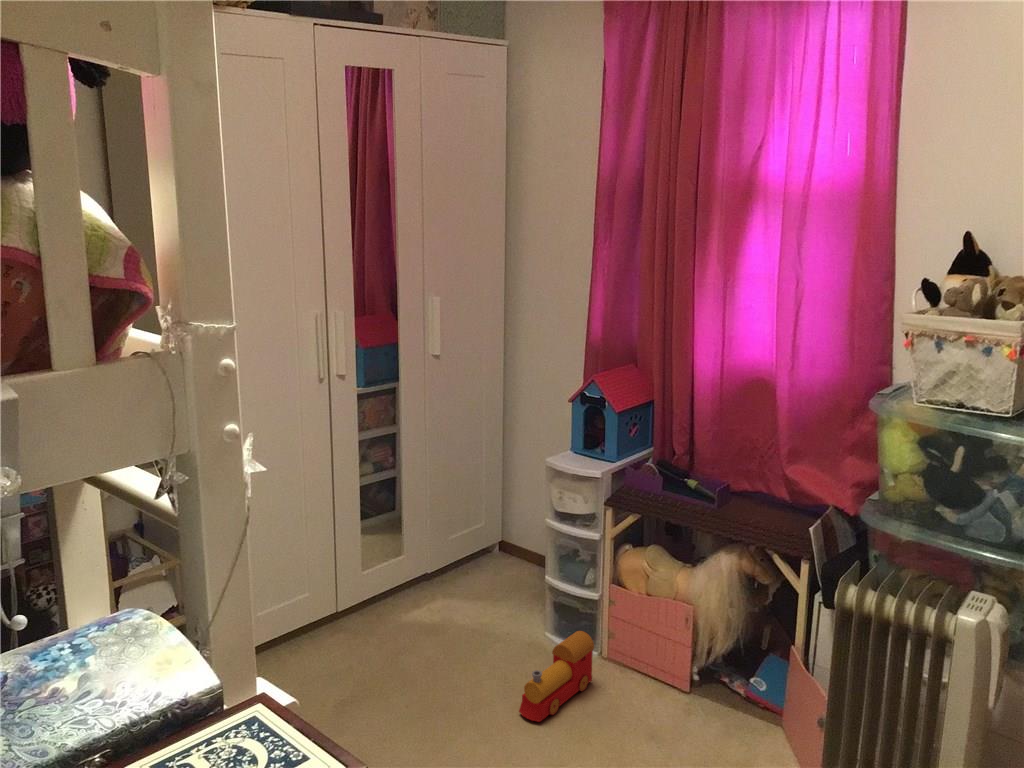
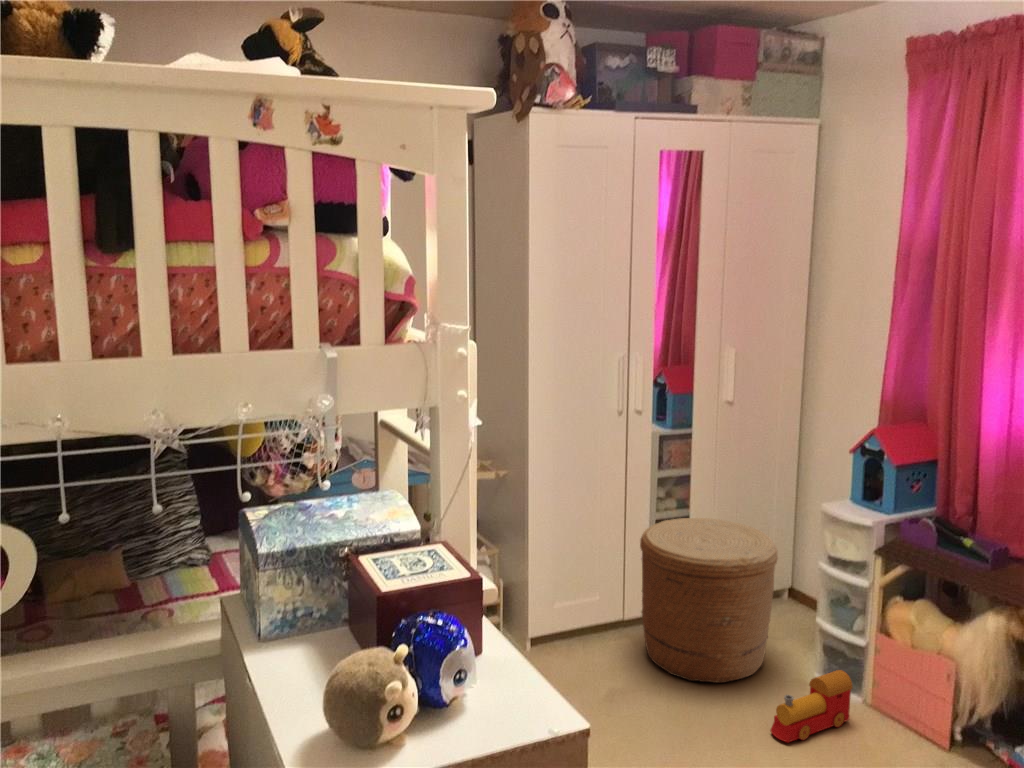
woven basket: none [354,484,504,669] -> present [640,518,778,683]

